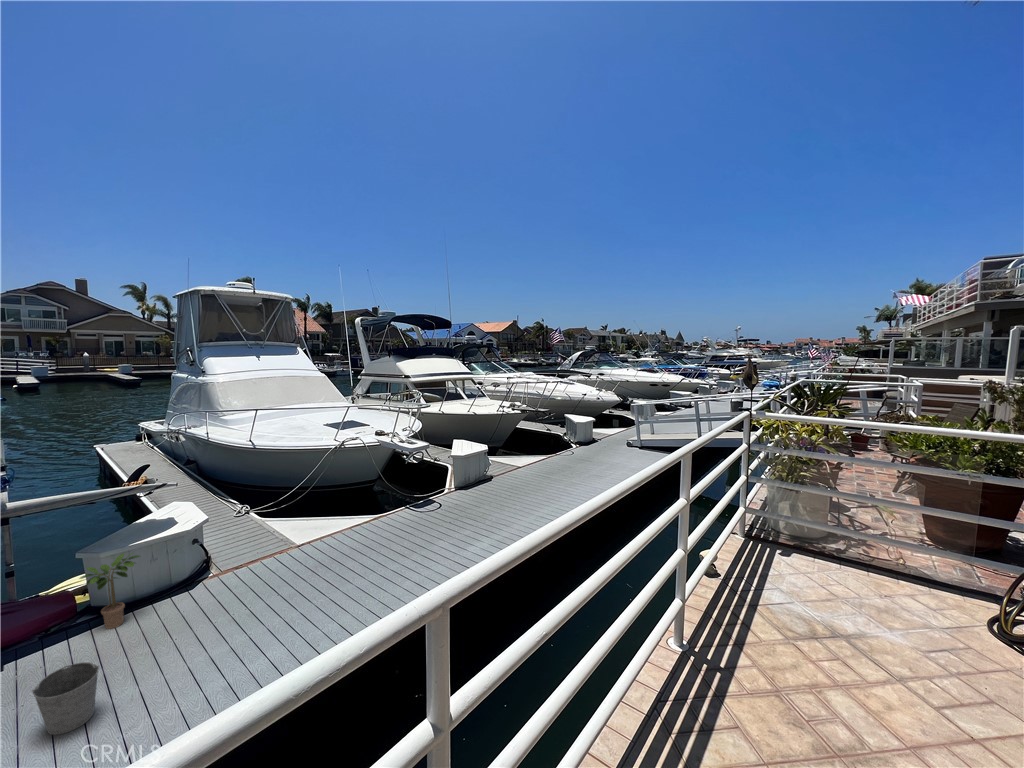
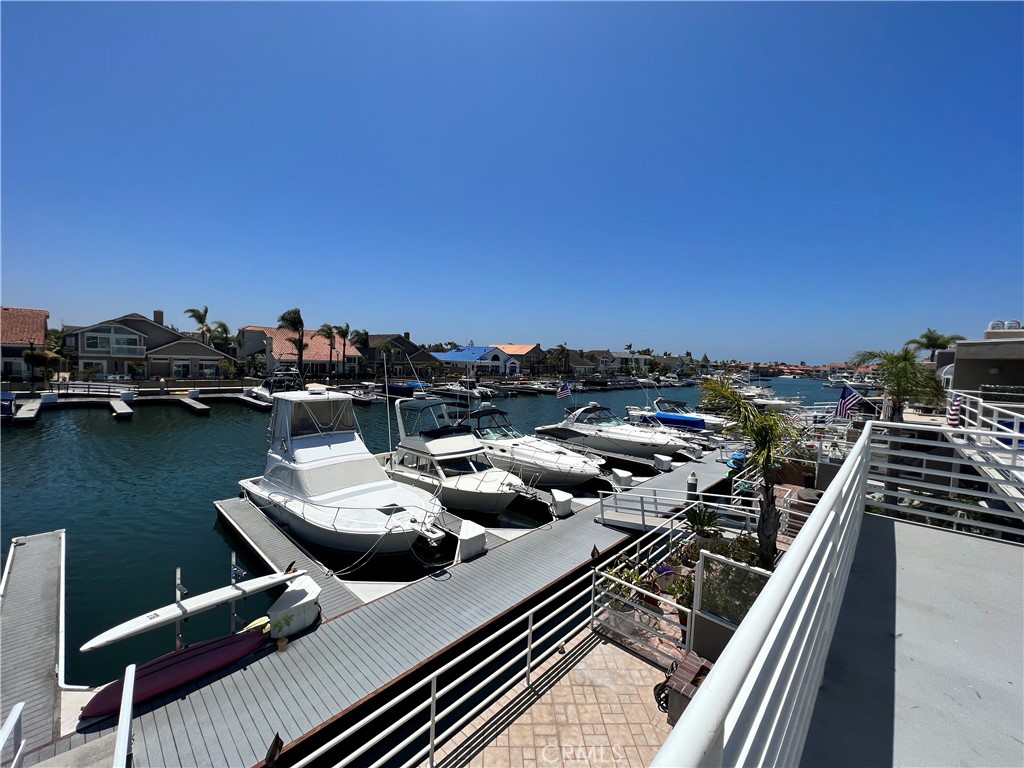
bucket: present [32,662,99,735] -> none [271,671,294,703]

